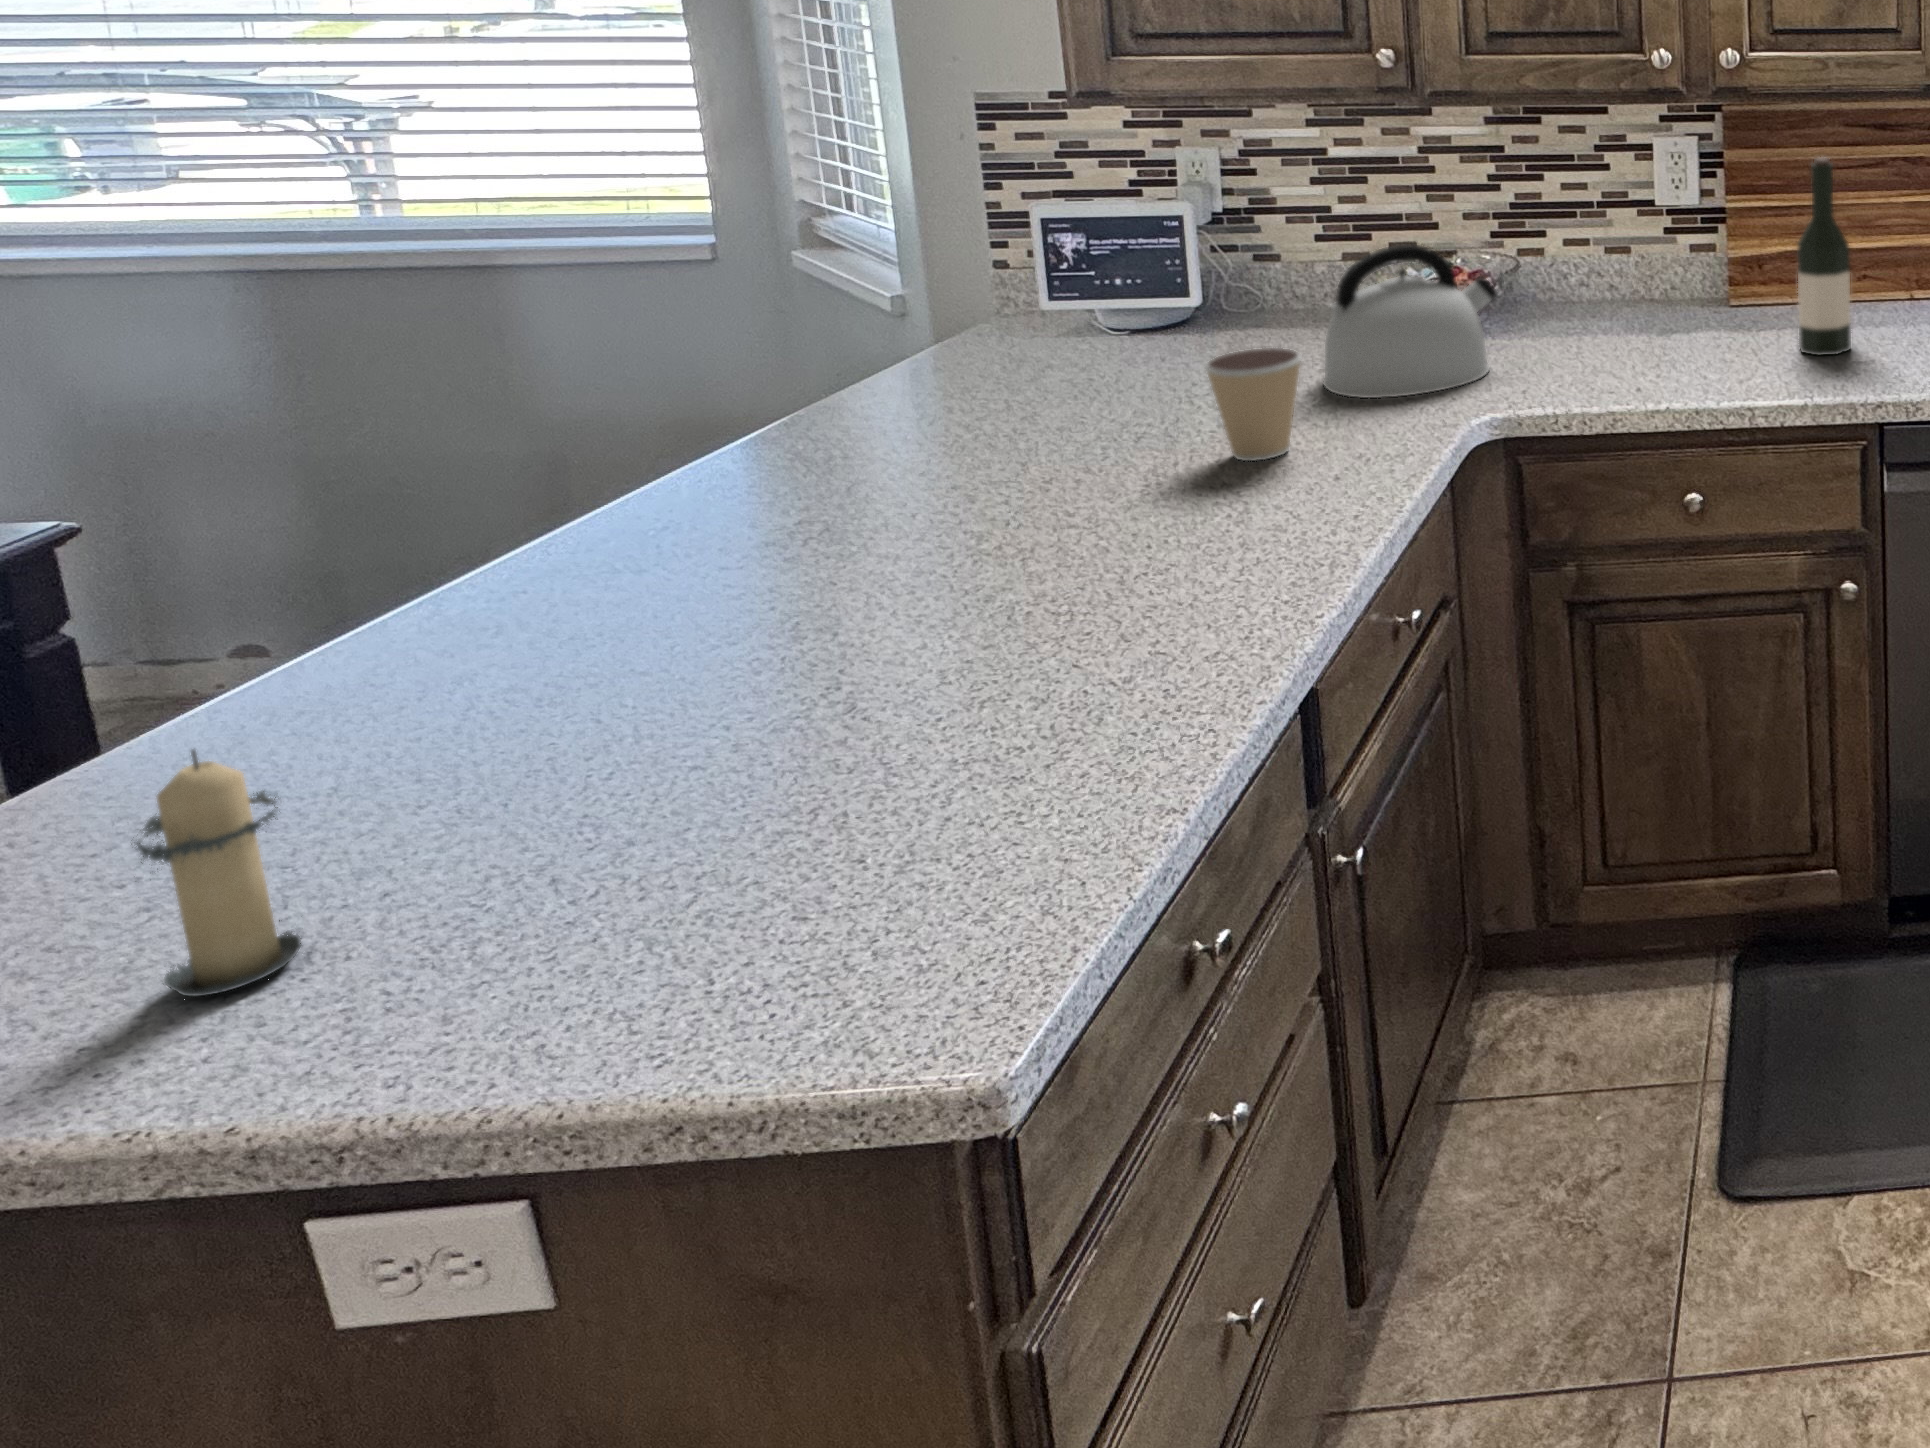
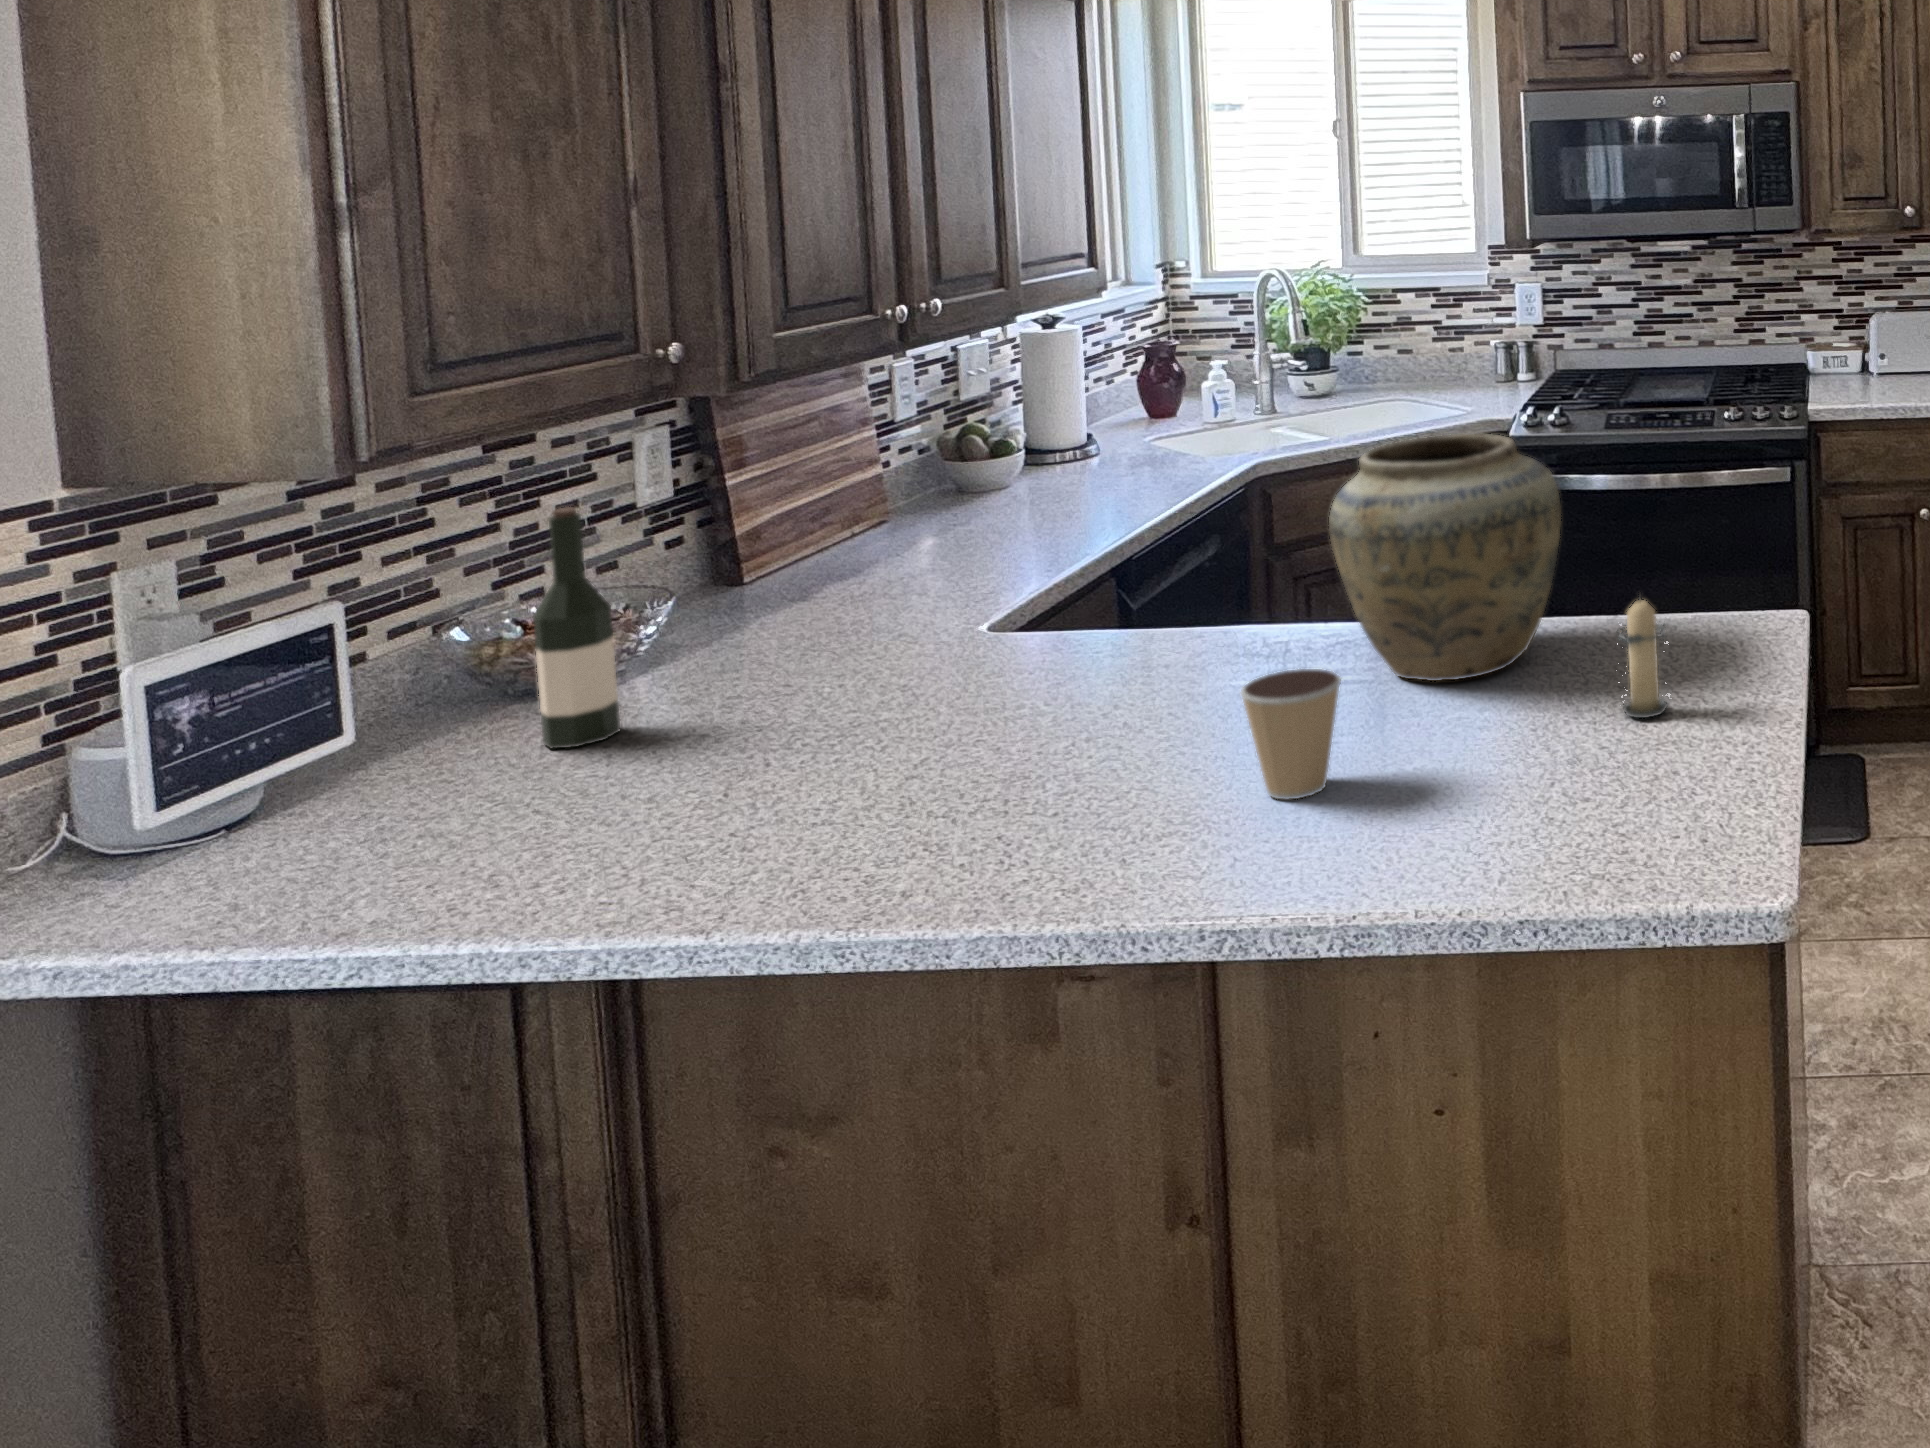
wine bottle: present [1798,157,1851,355] -> present [533,507,620,748]
kettle: present [1324,244,1498,398] -> none [694,530,863,690]
vase: none [626,339,1104,769] -> present [1329,433,1561,681]
coffee cup: present [1206,348,1301,461] -> present [1240,669,1341,799]

